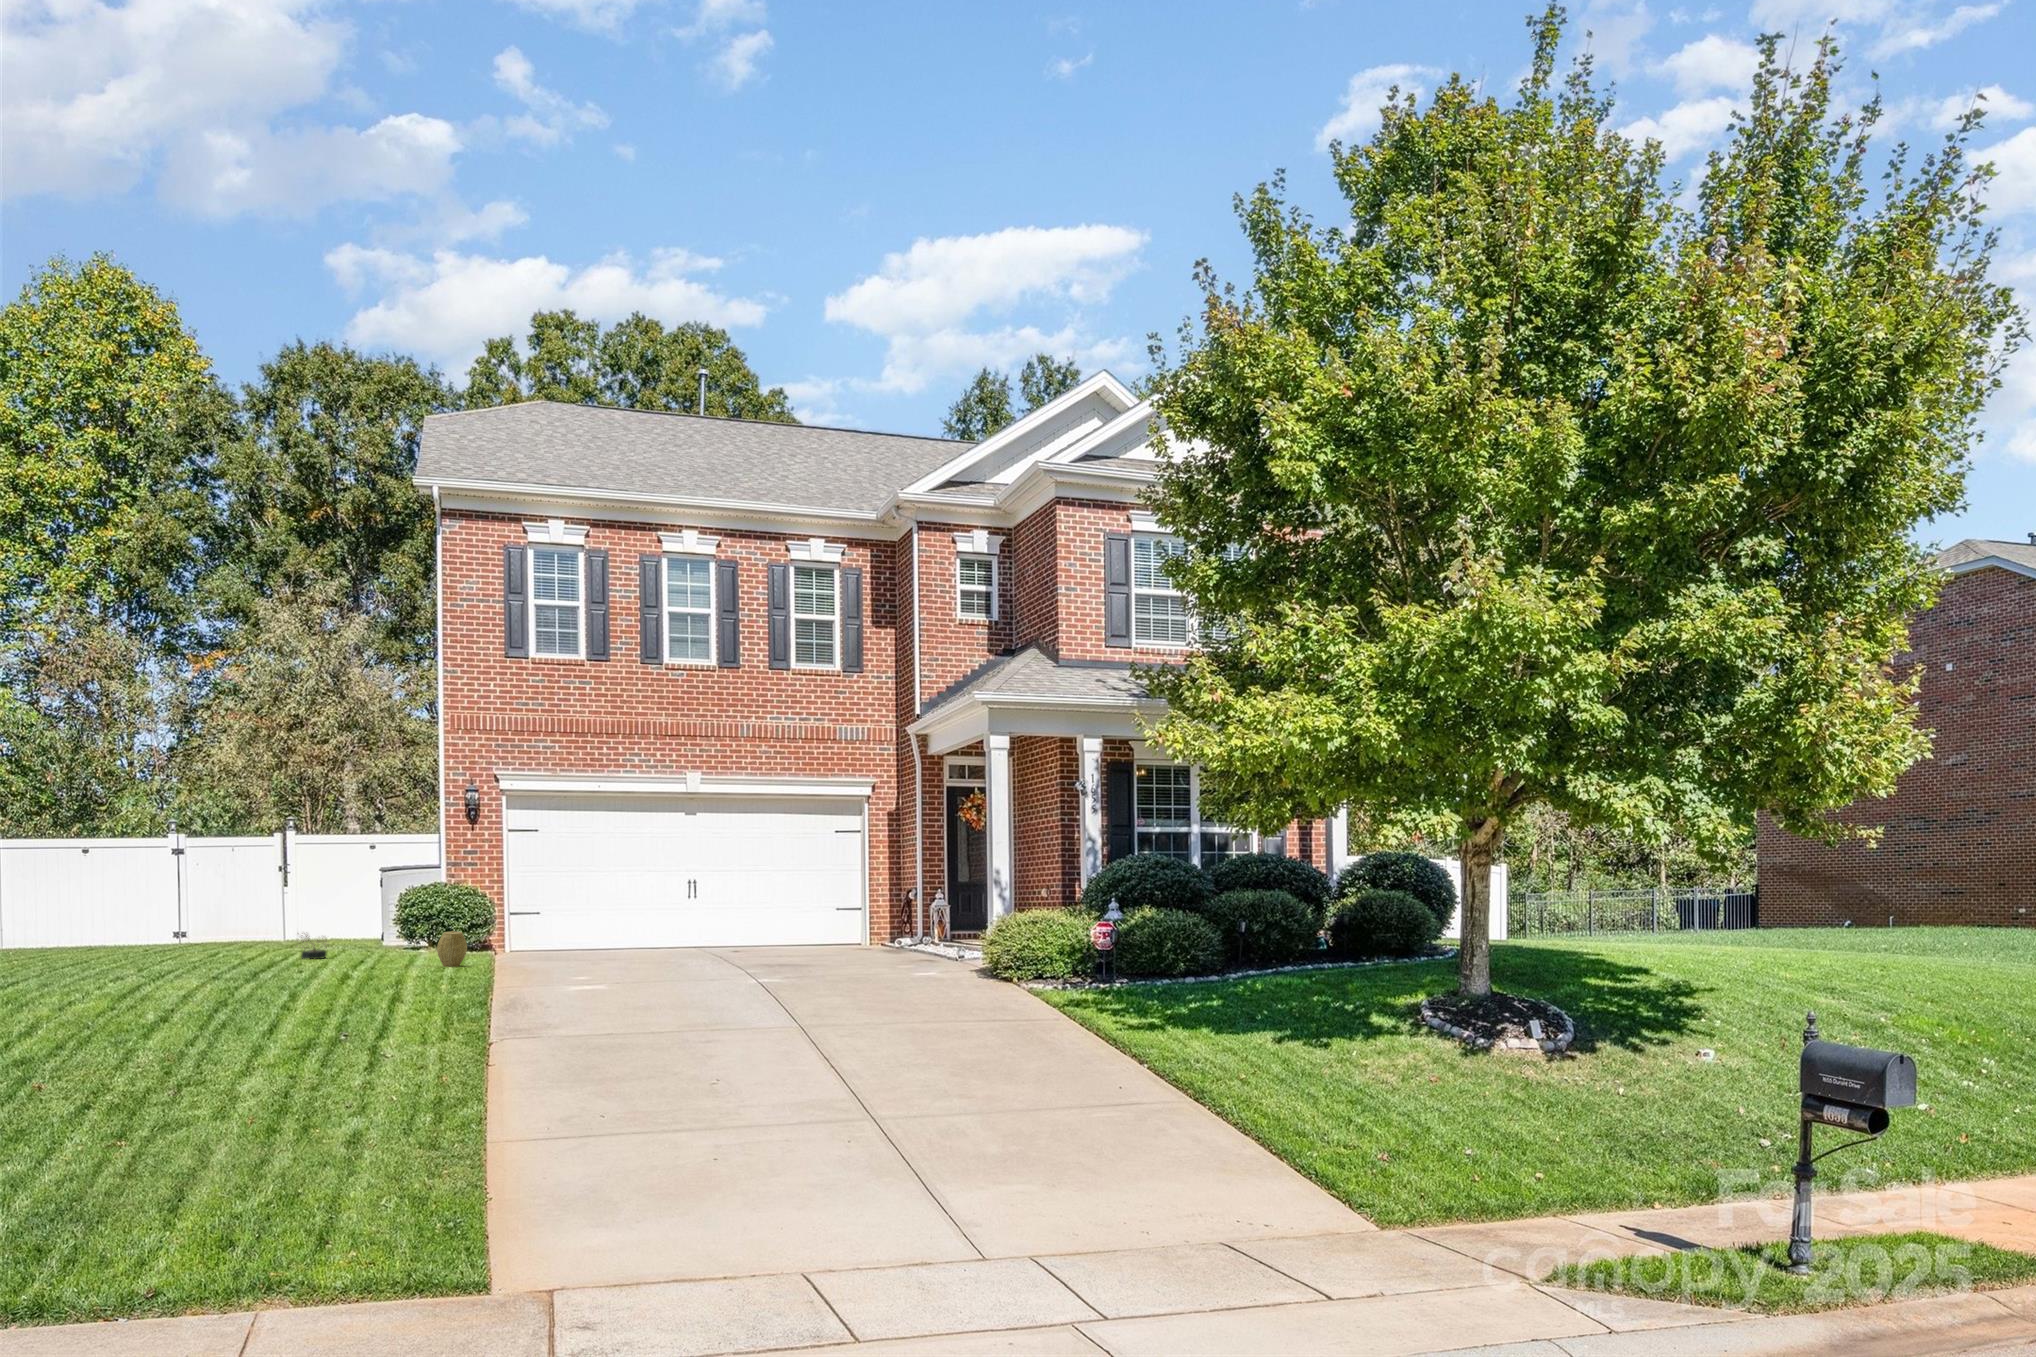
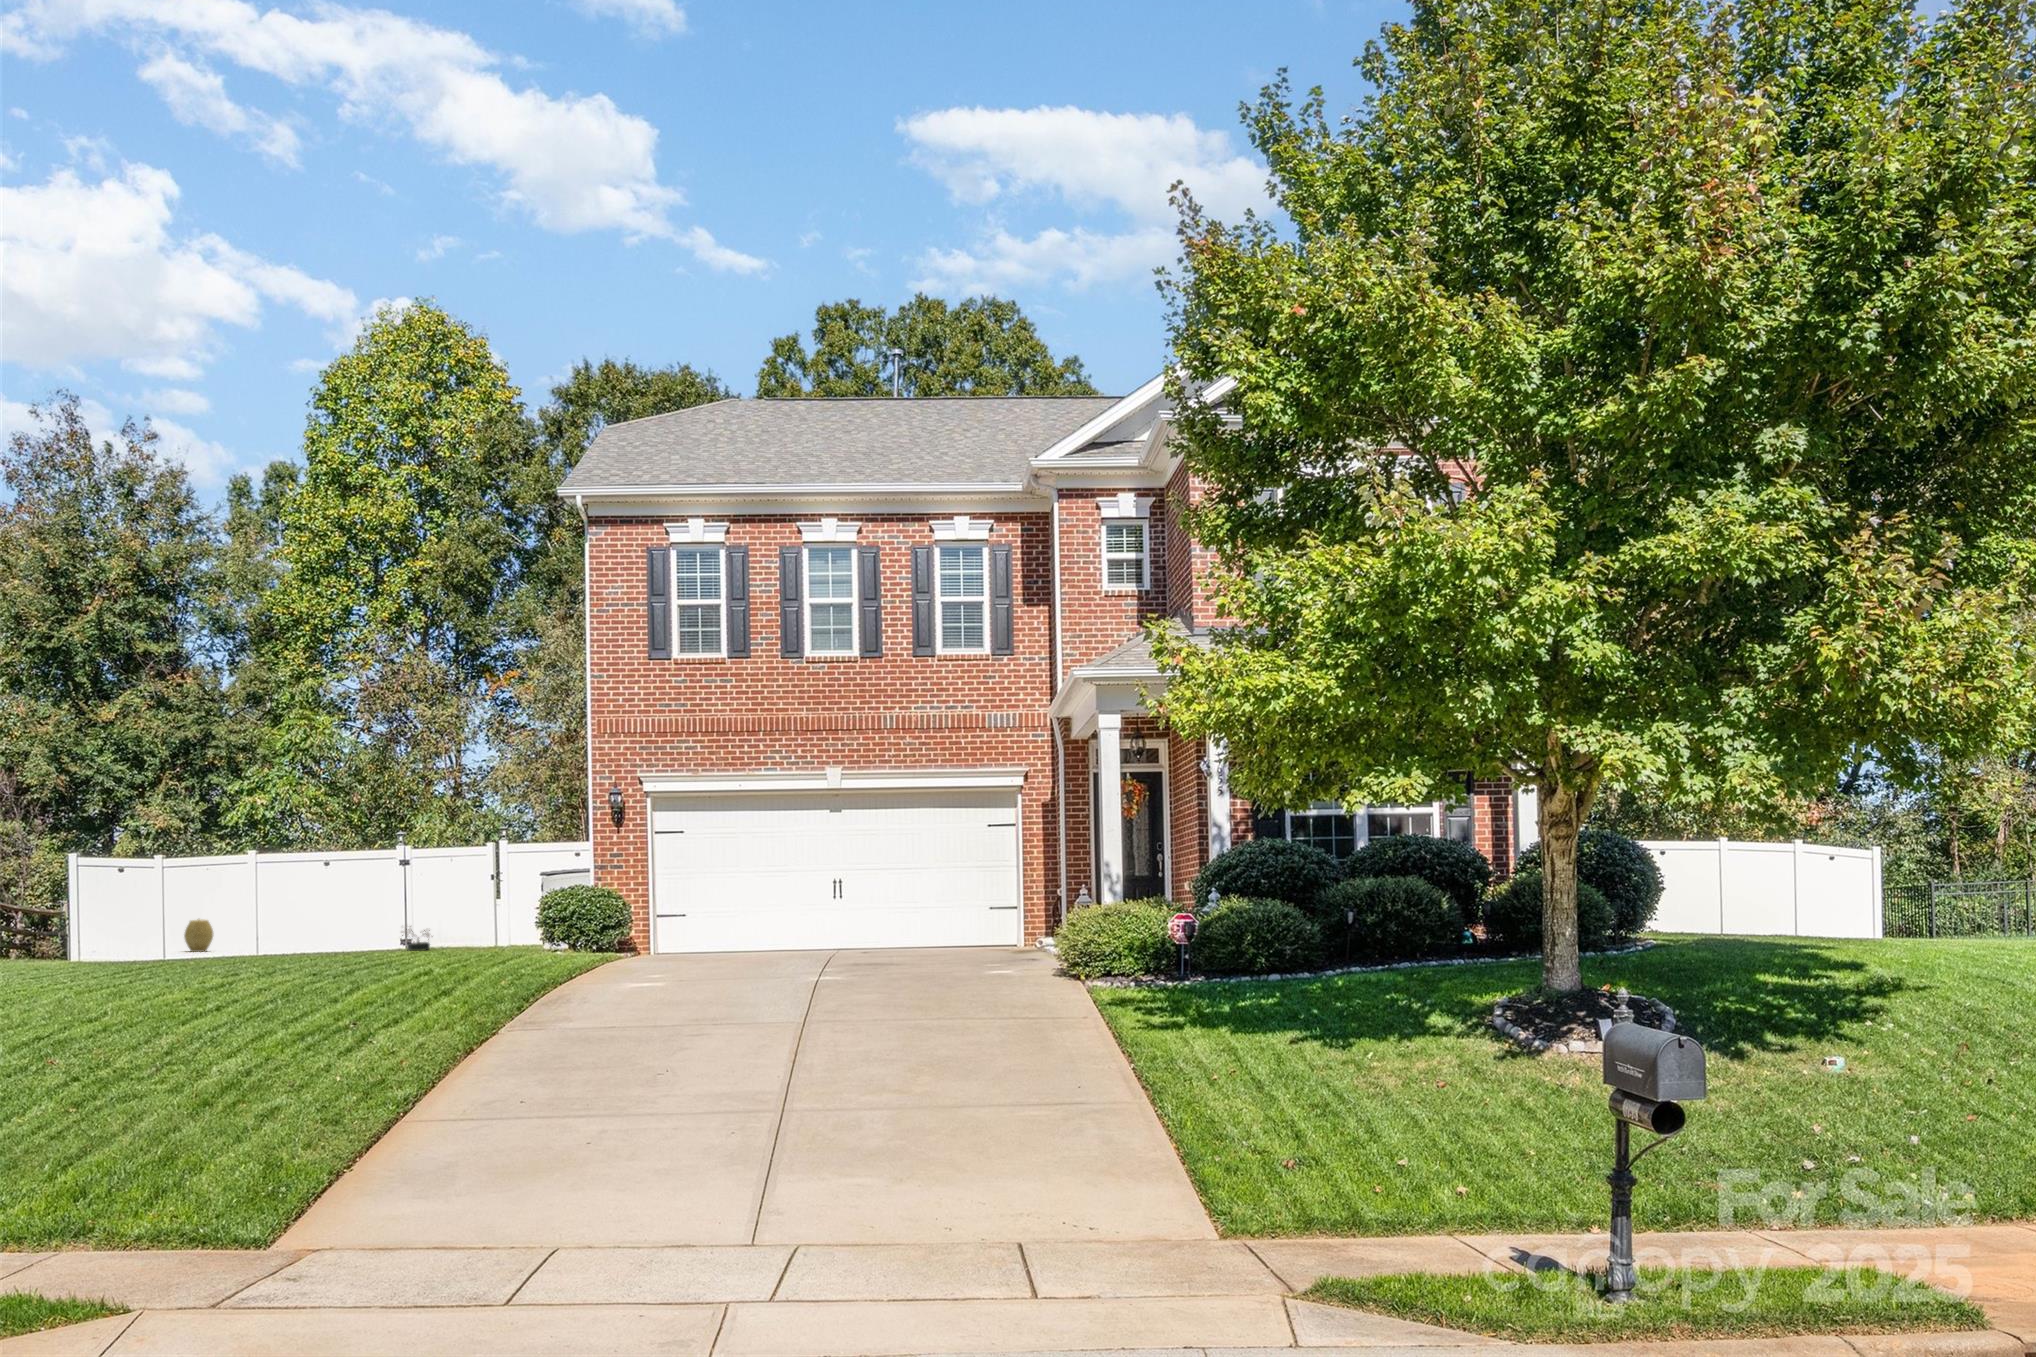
woven basket: present [437,931,467,967] -> present [184,919,213,952]

